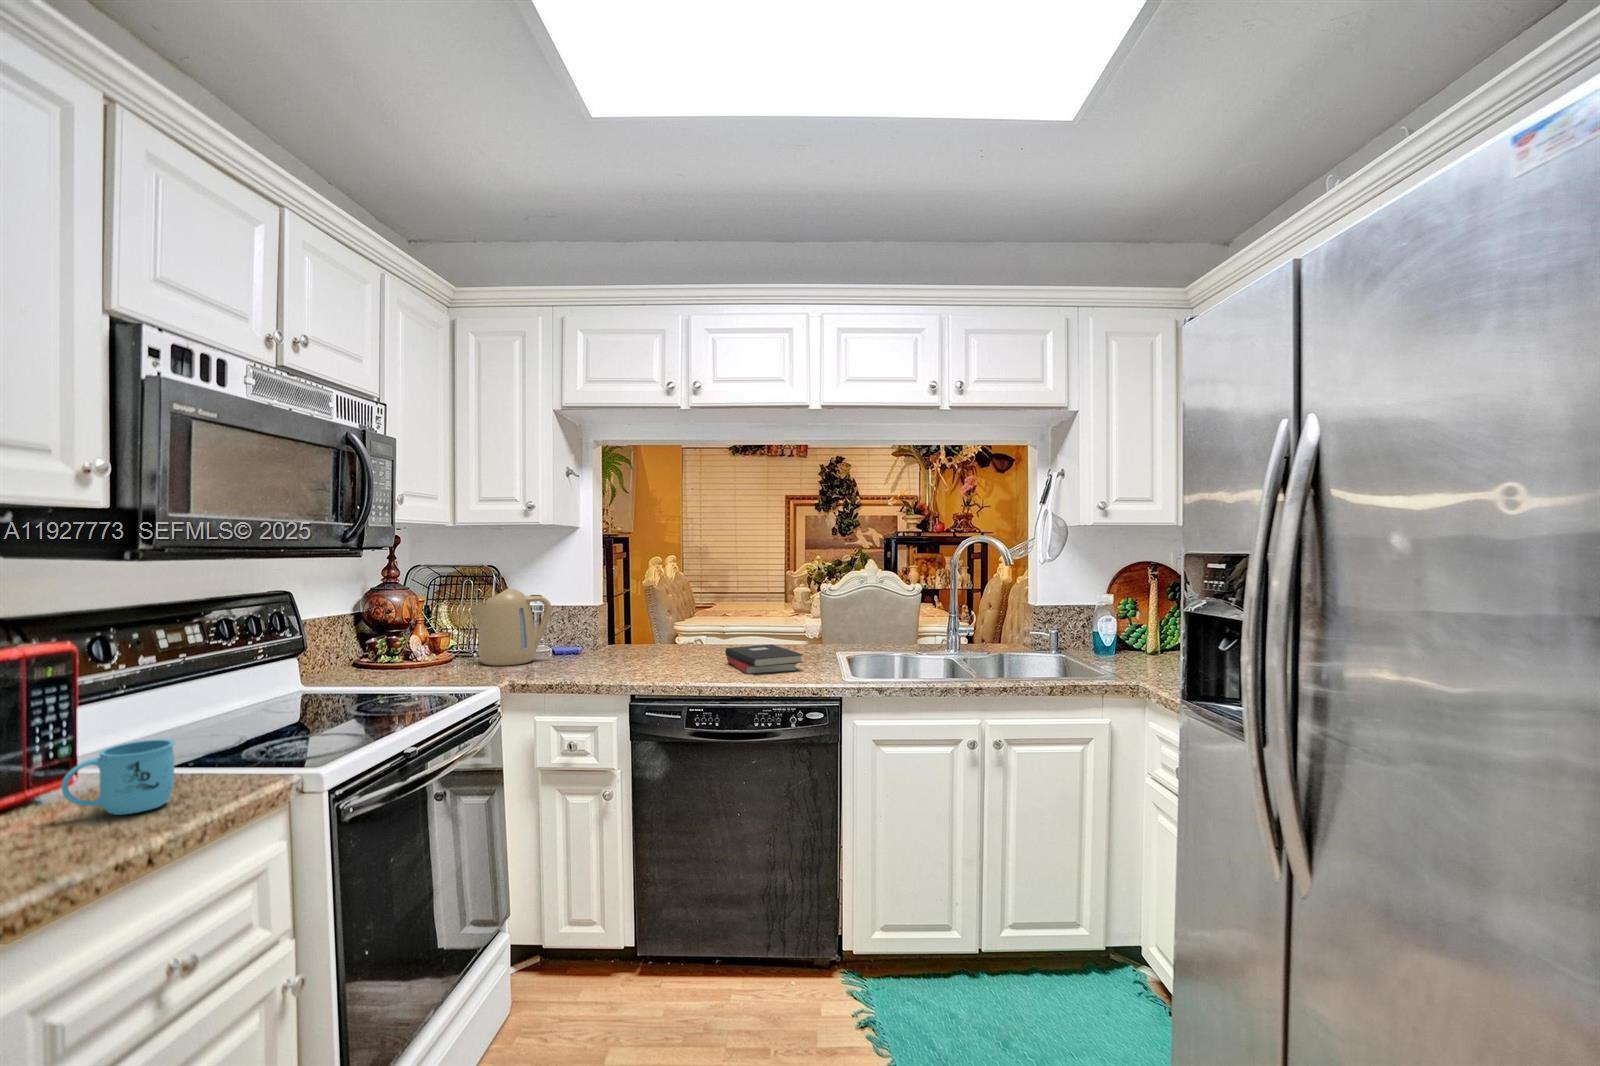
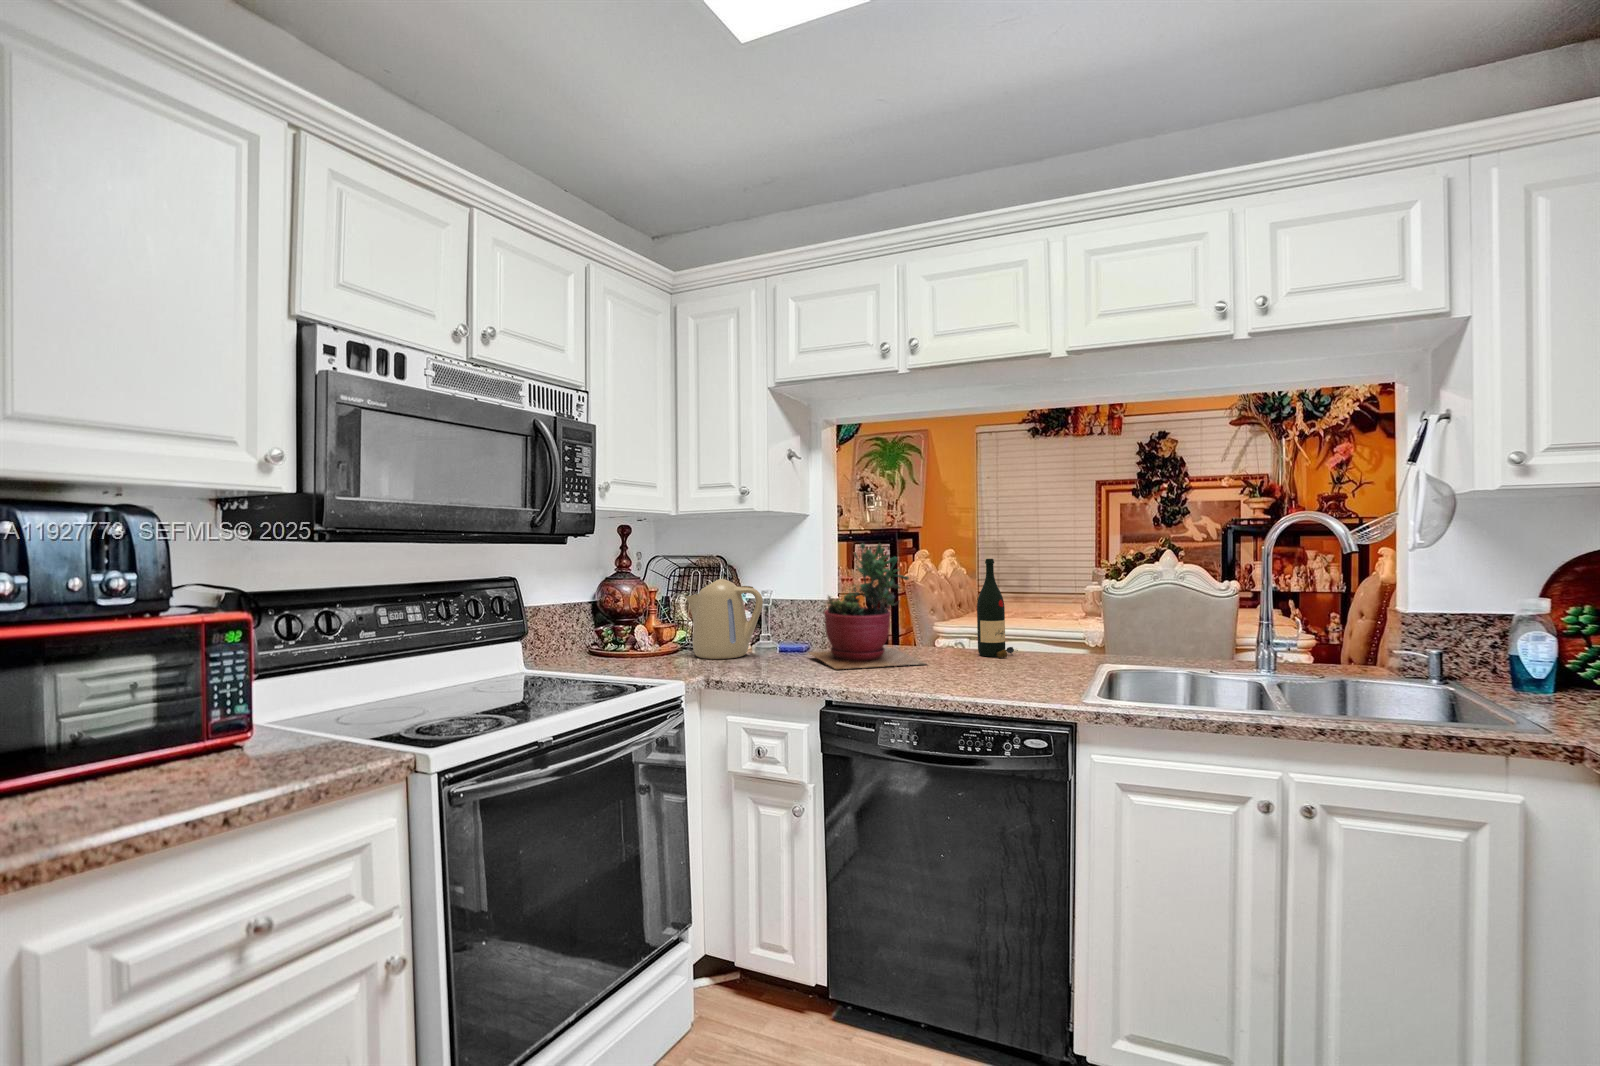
succulent plant: none [596,555,709,668] -> present [809,544,926,669]
wine bottle: none [740,568,771,650] -> present [977,559,1018,658]
hardback book: present [725,644,803,674] -> none [942,651,1032,685]
mug: present [61,739,174,815] -> none [202,704,295,772]

